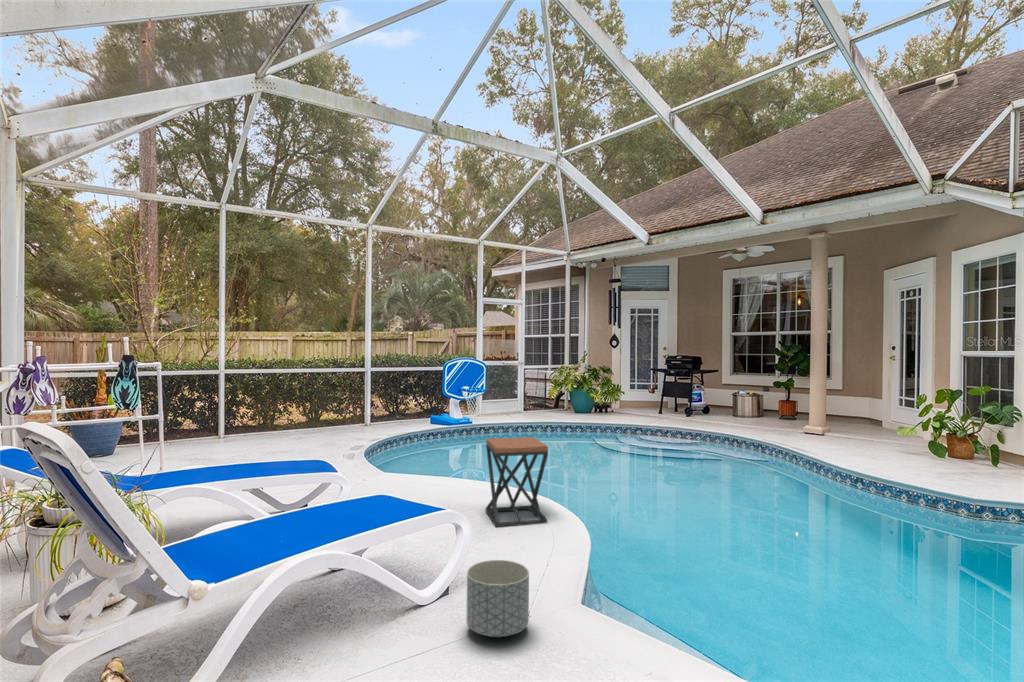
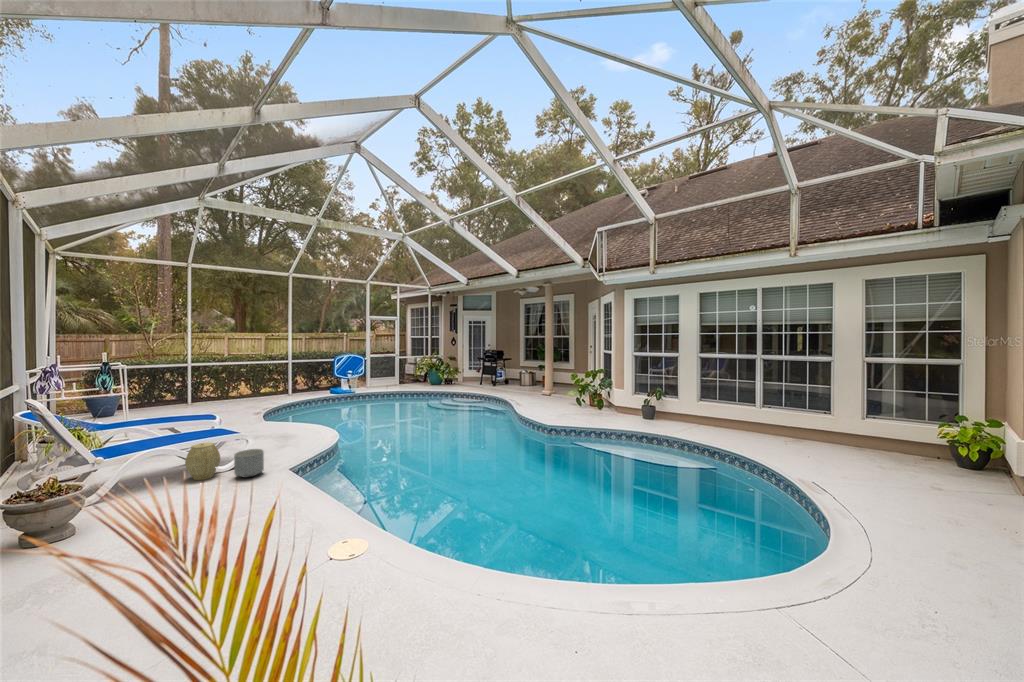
stool: present [486,437,548,527] -> none [296,399,327,442]
woven basket: none [353,540,424,639] -> present [185,442,220,480]

